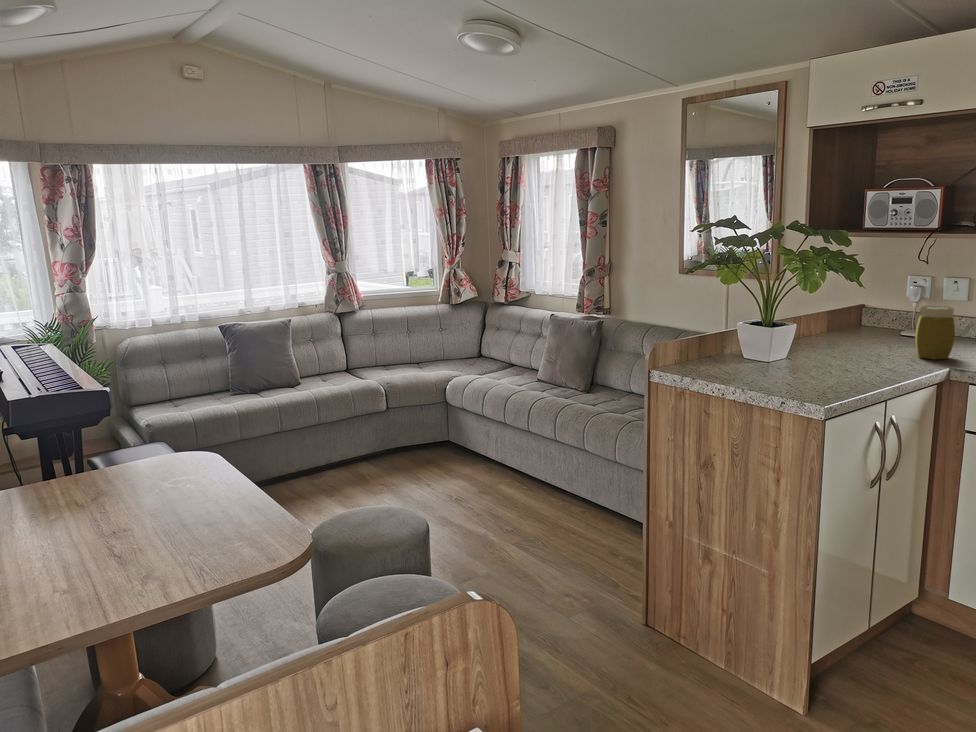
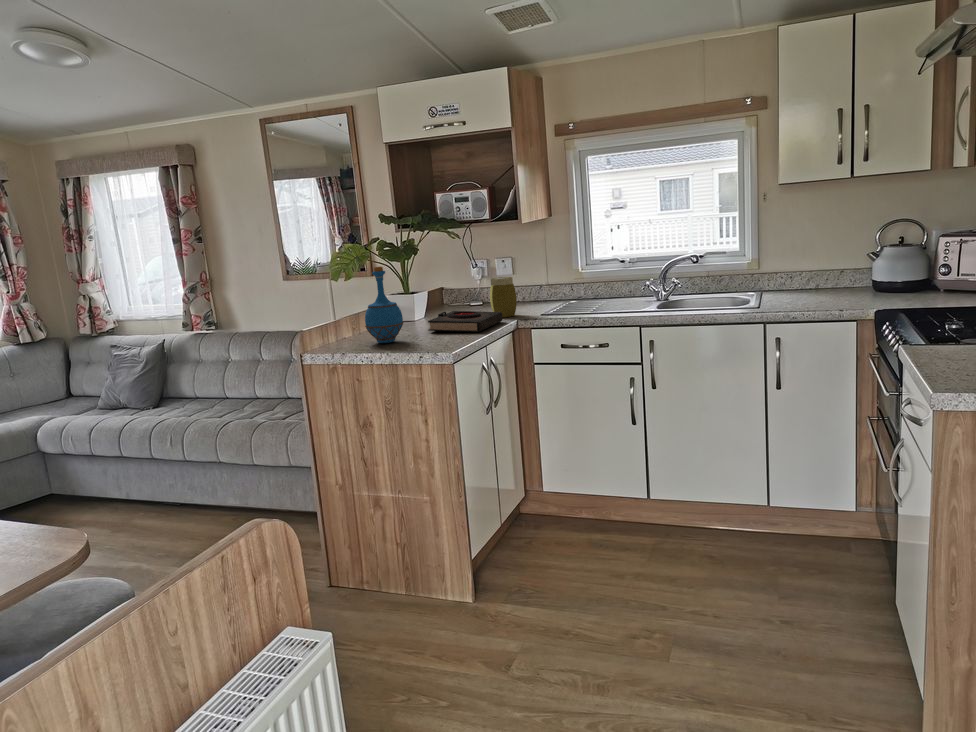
bottle: none [730,282,778,373] -> present [365,267,403,343]
book: none [813,342,926,378] -> present [428,311,502,332]

